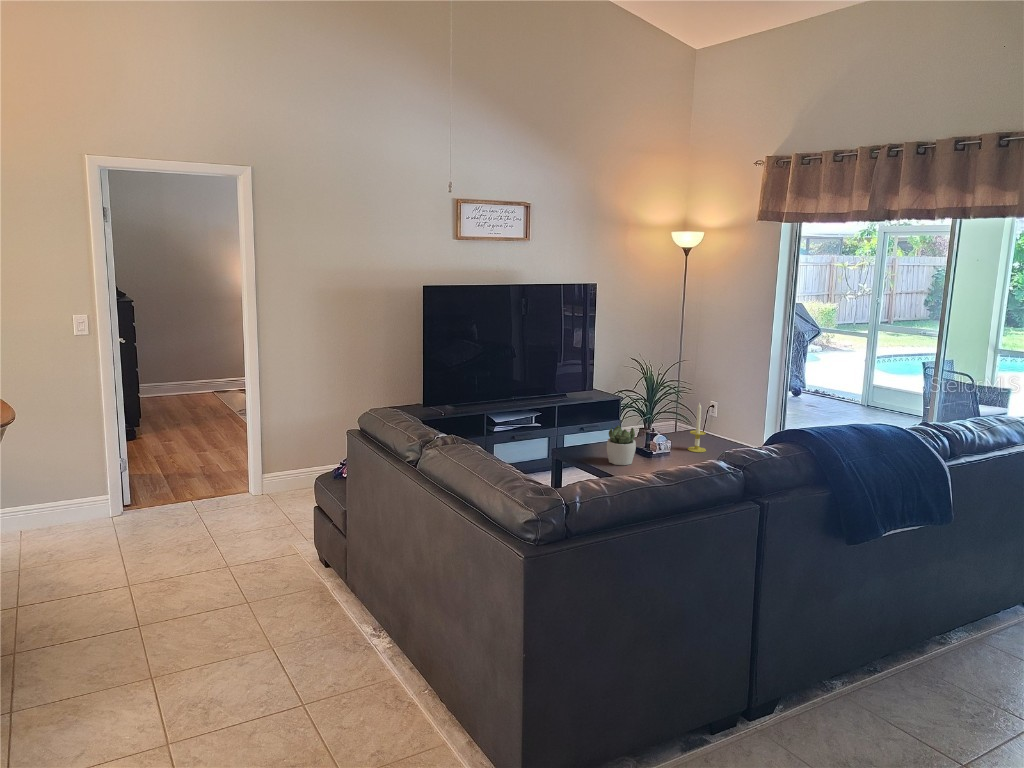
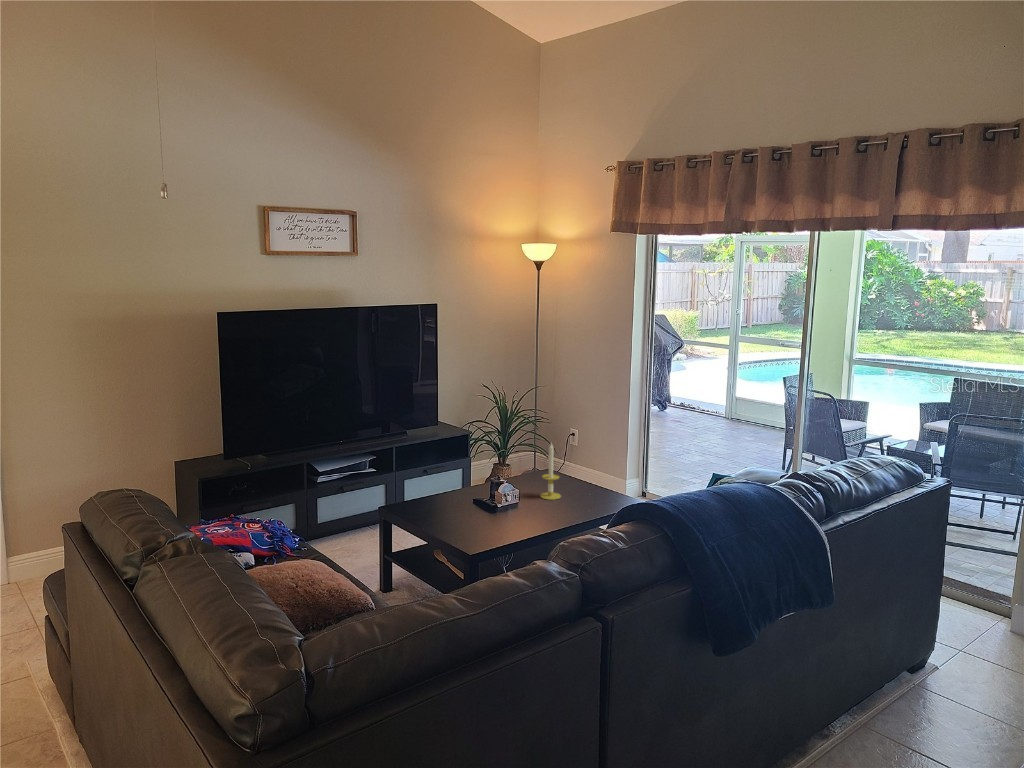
succulent plant: present [606,425,636,465] -> none [444,477,479,525]

